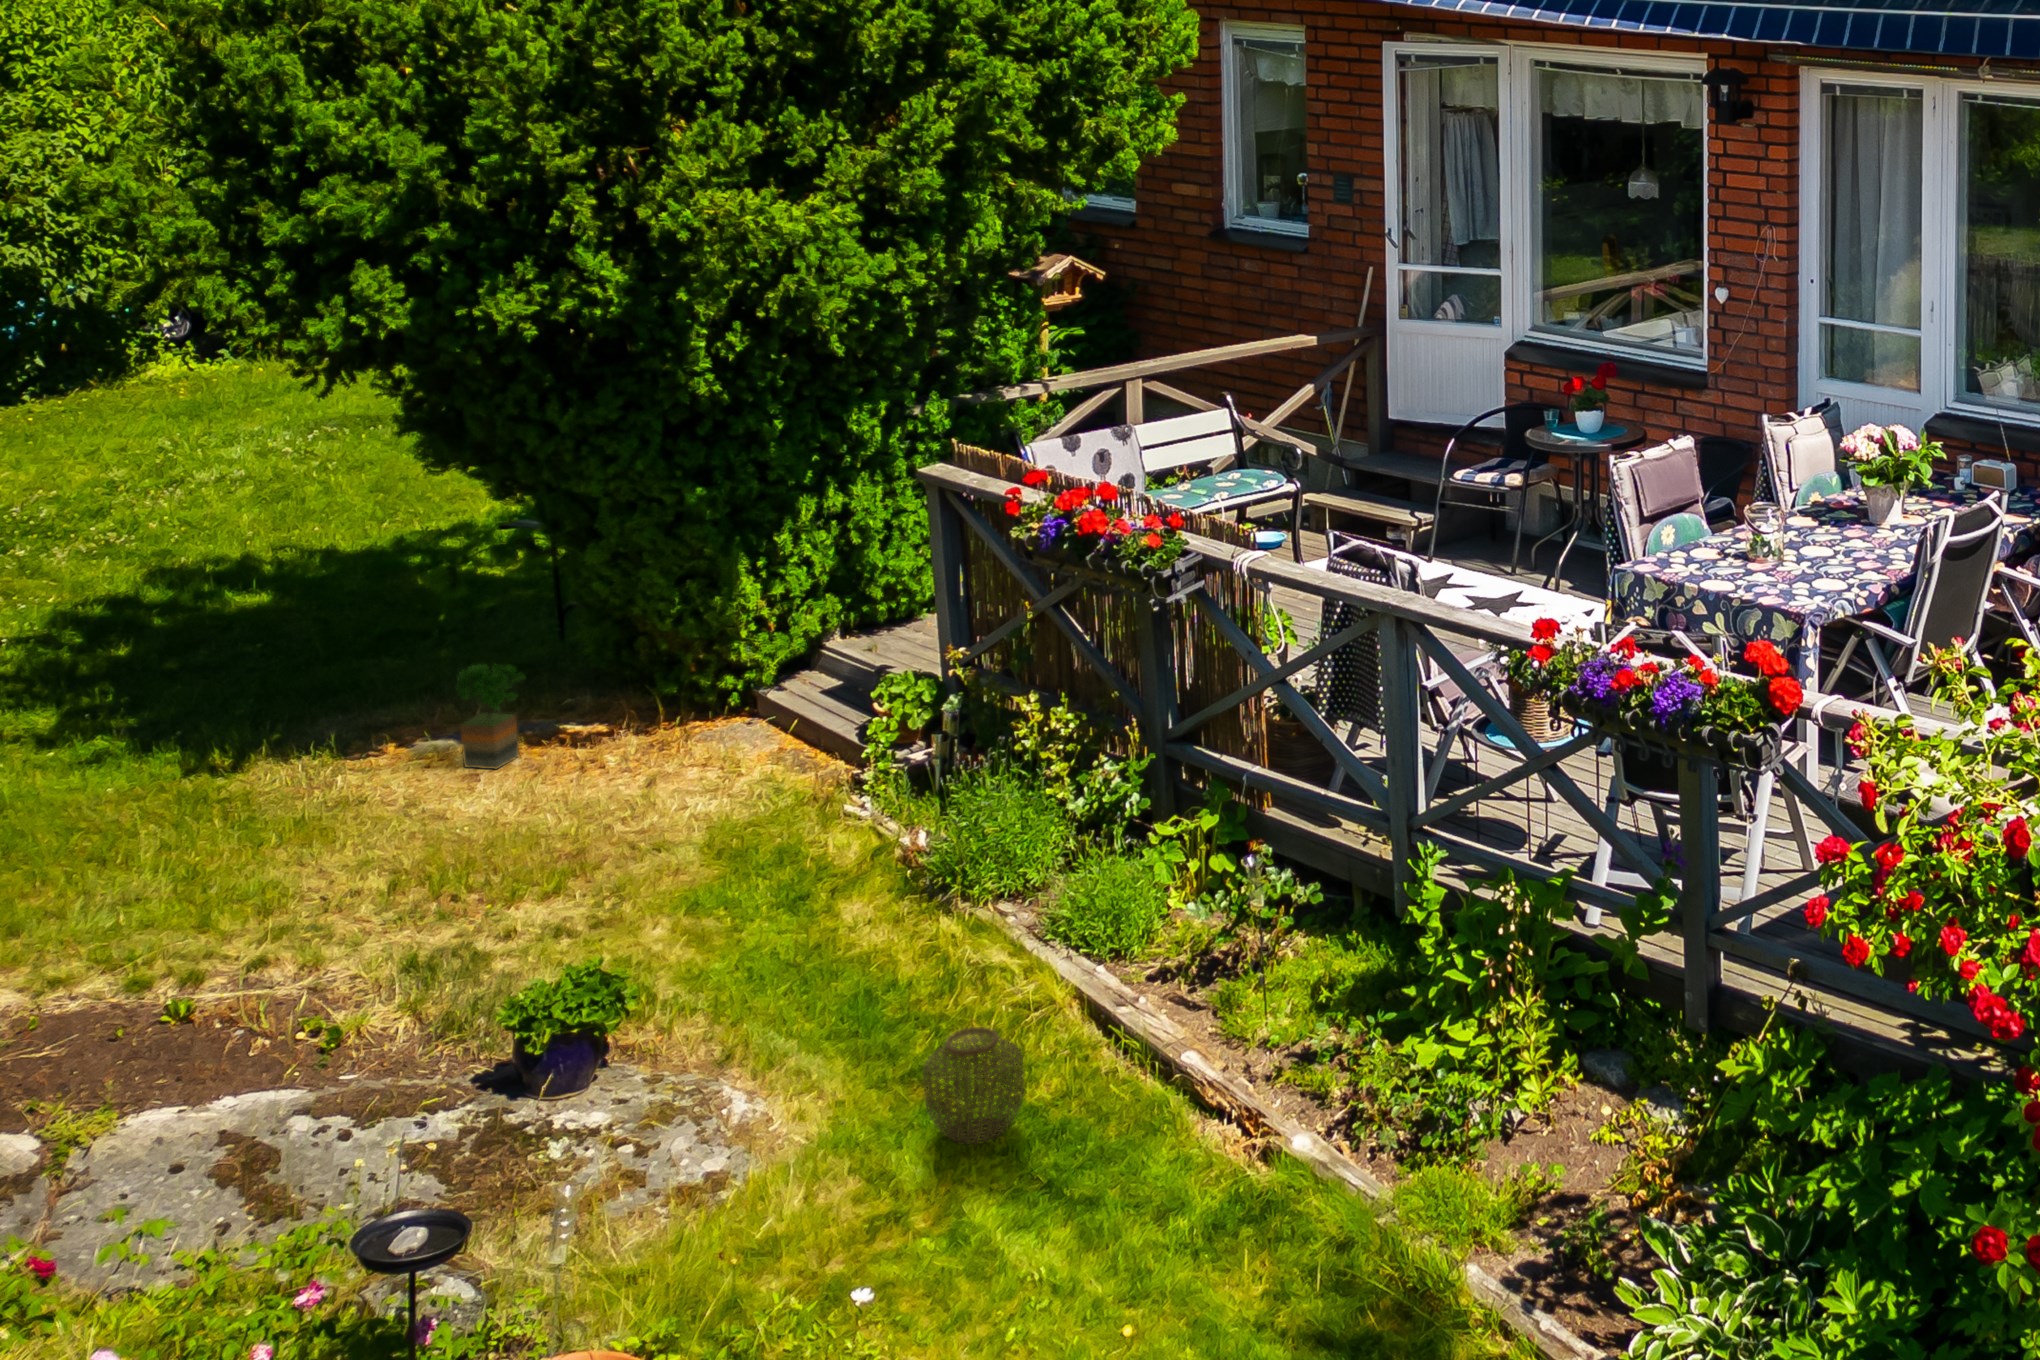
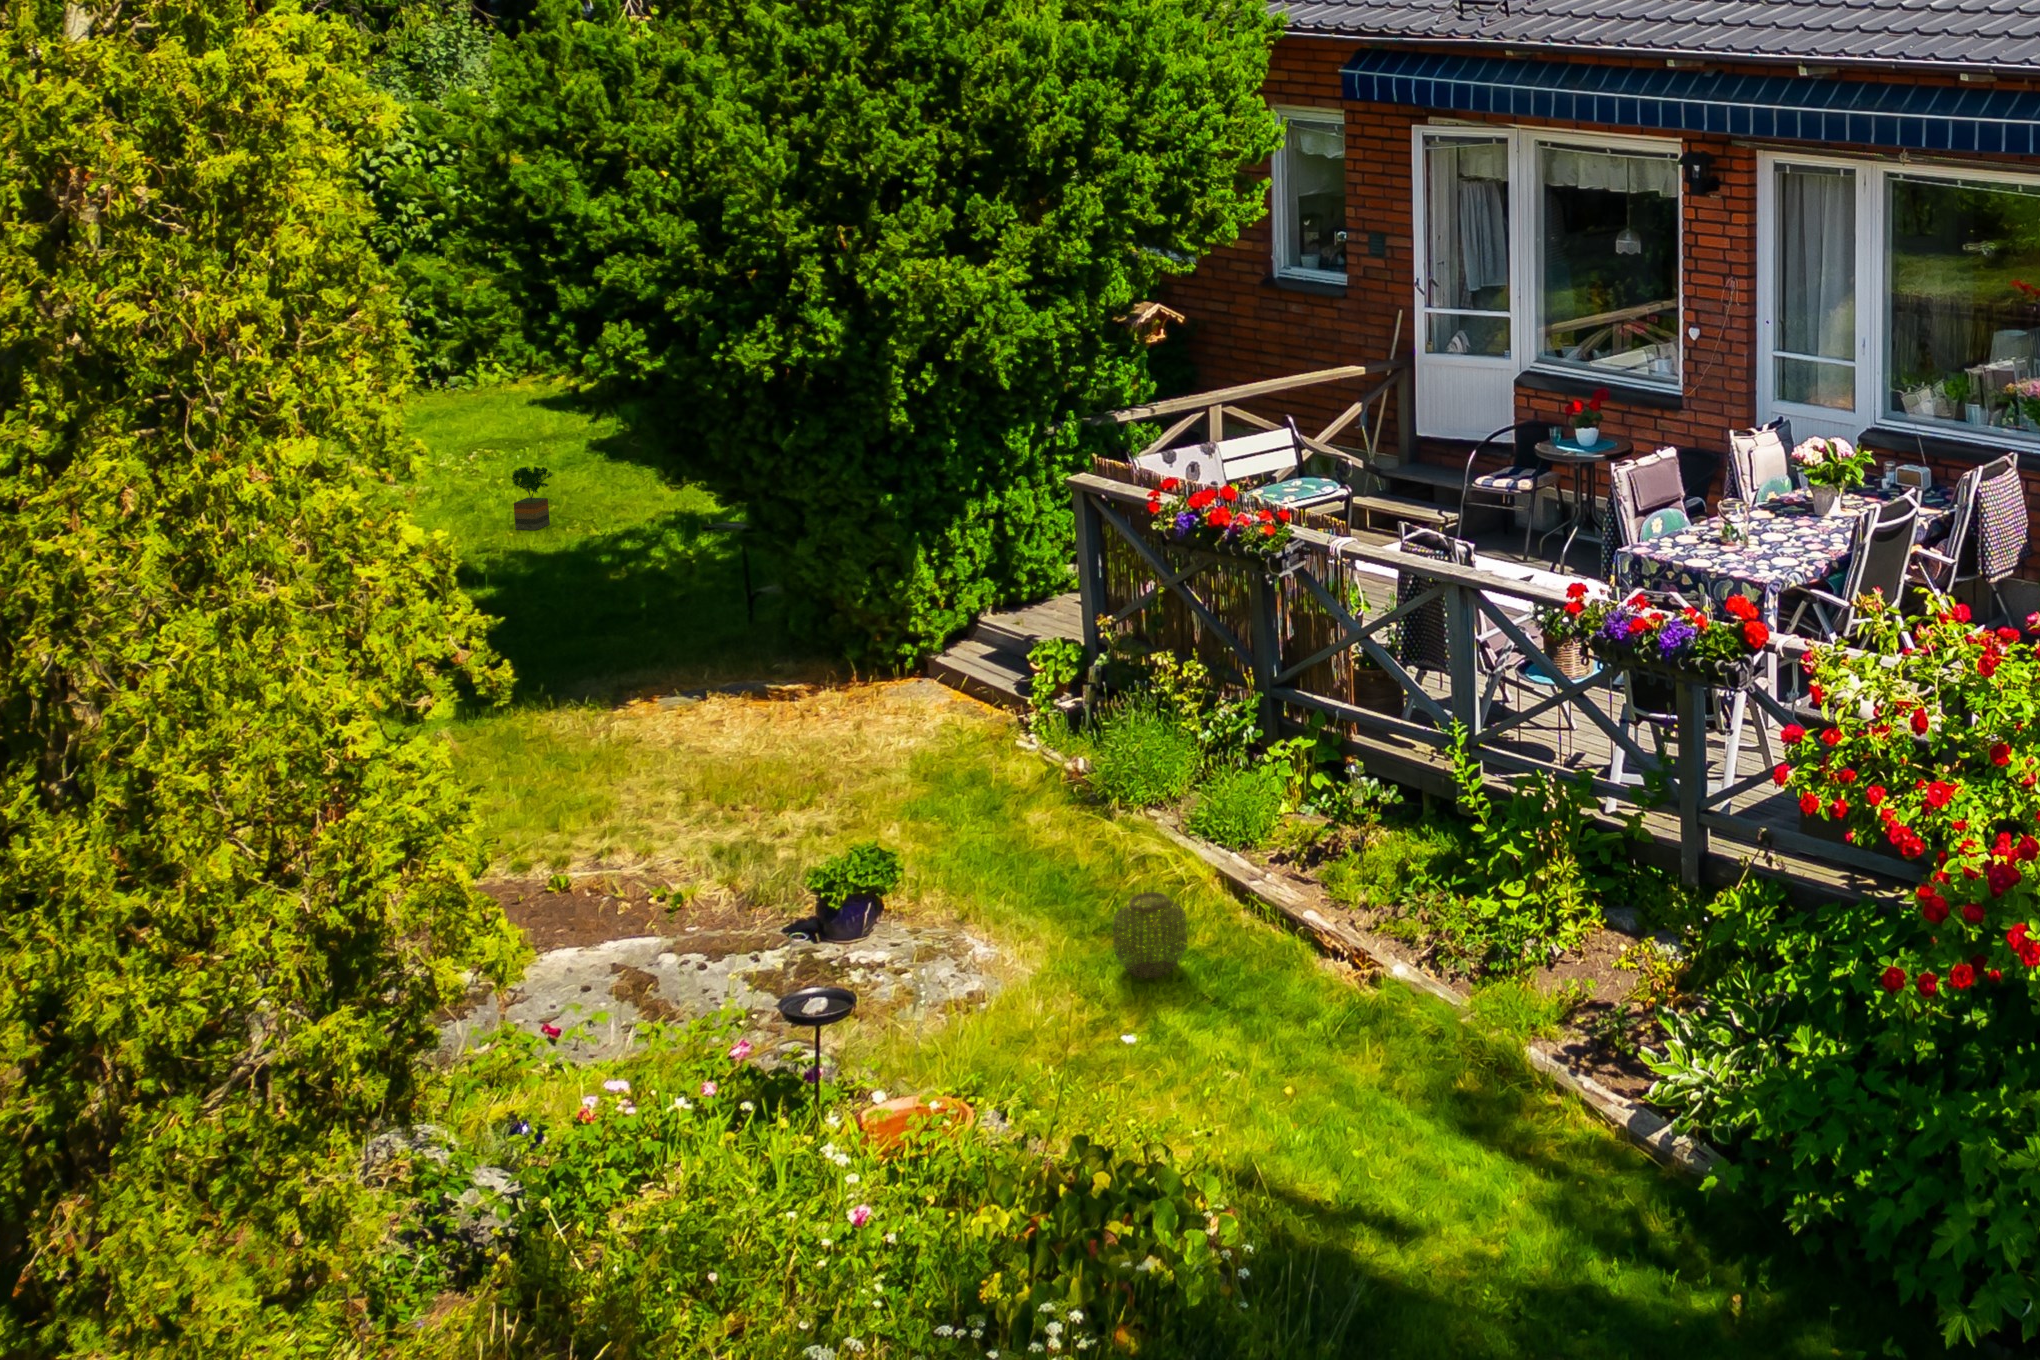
potted tree: present [457,664,525,769] -> present [512,466,553,530]

